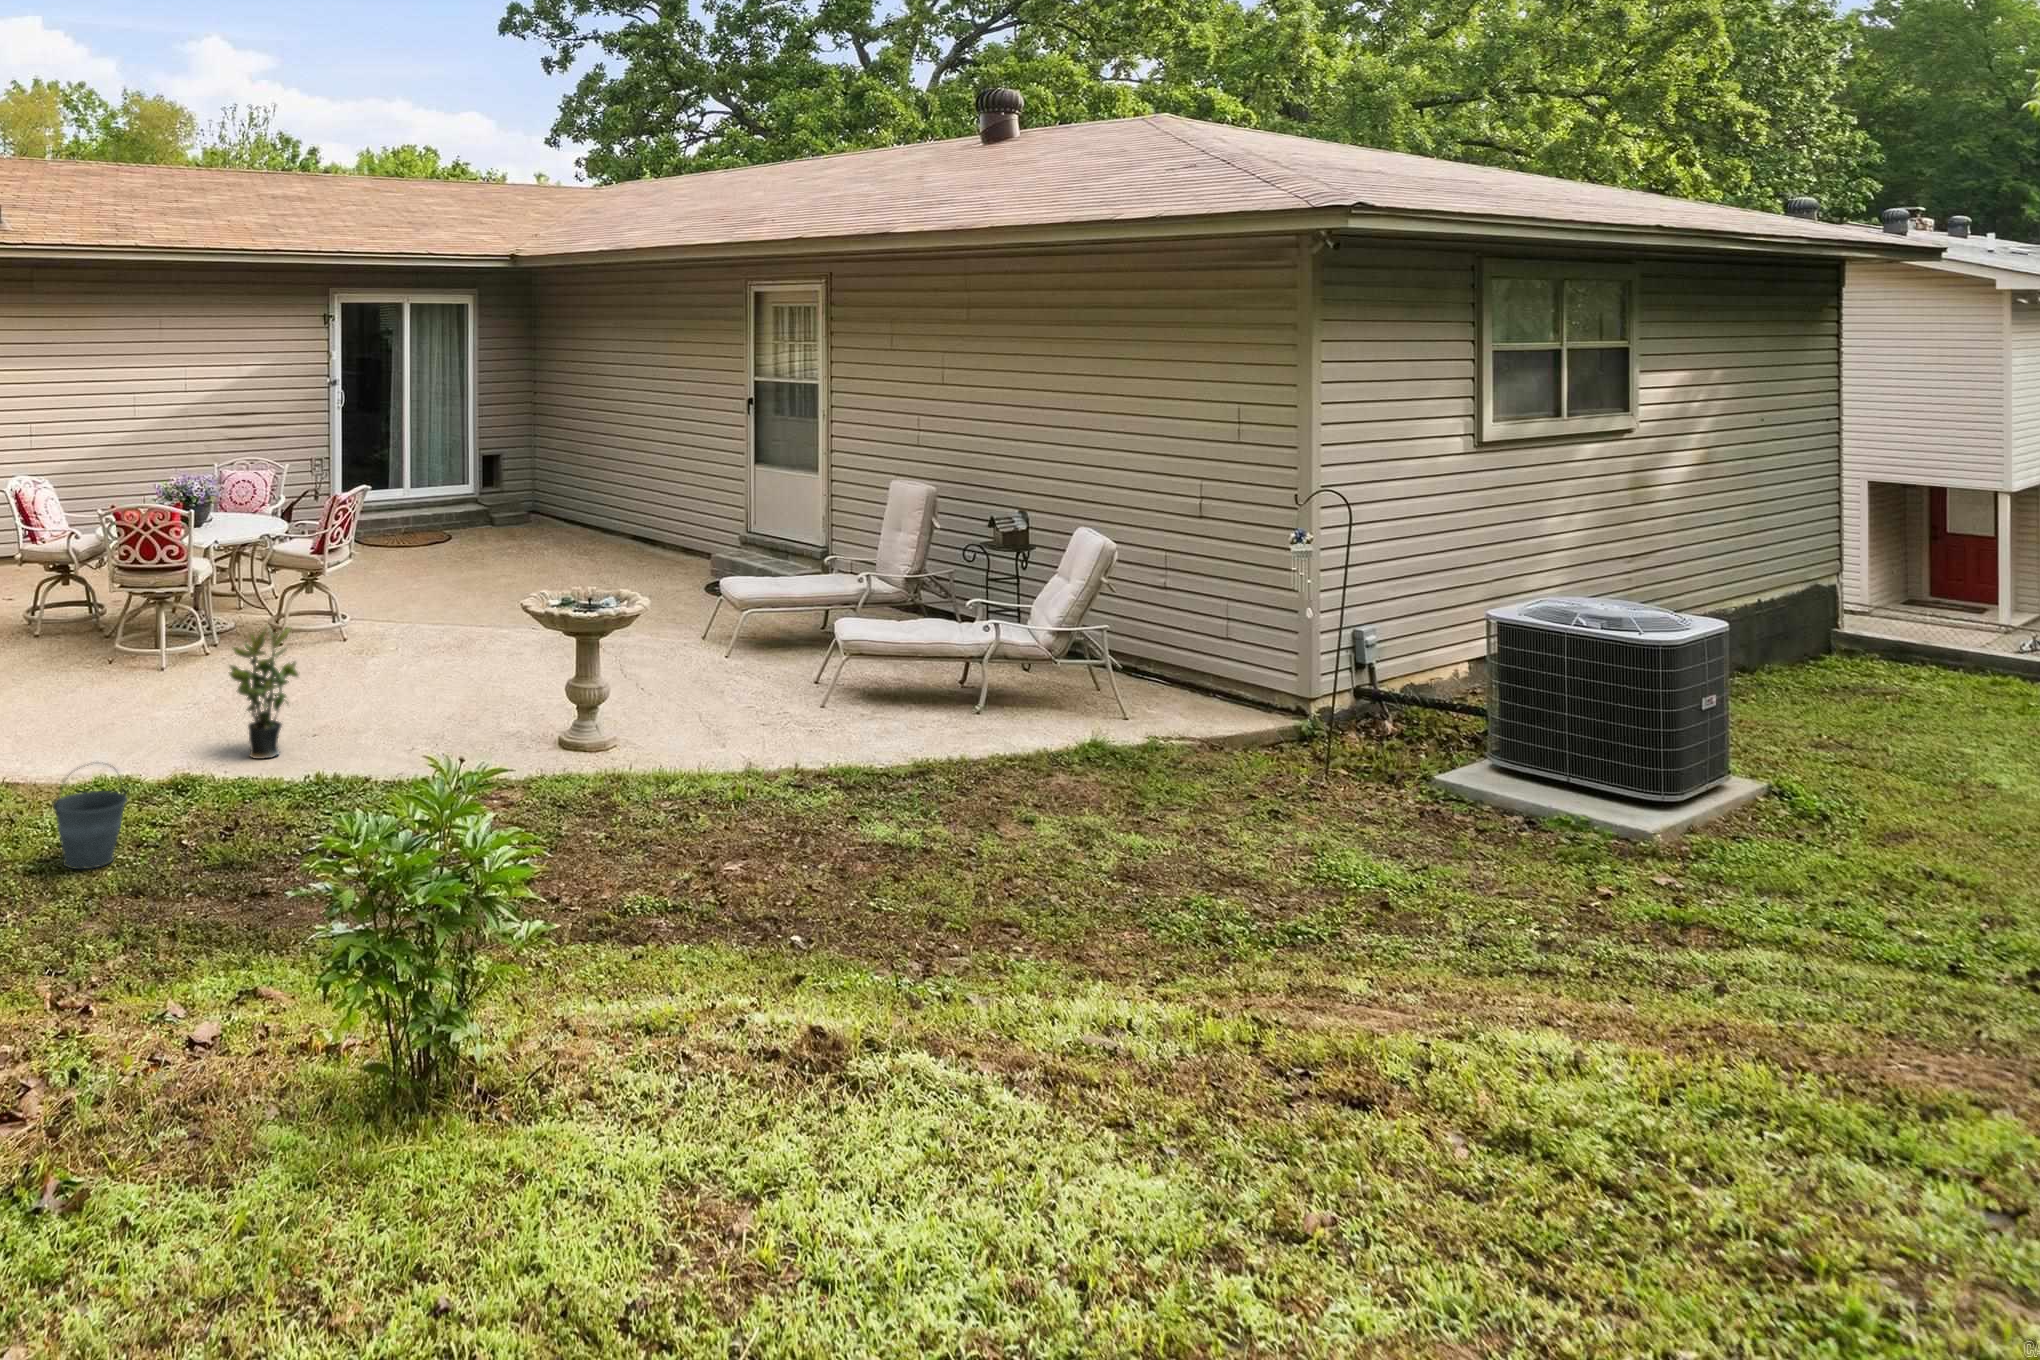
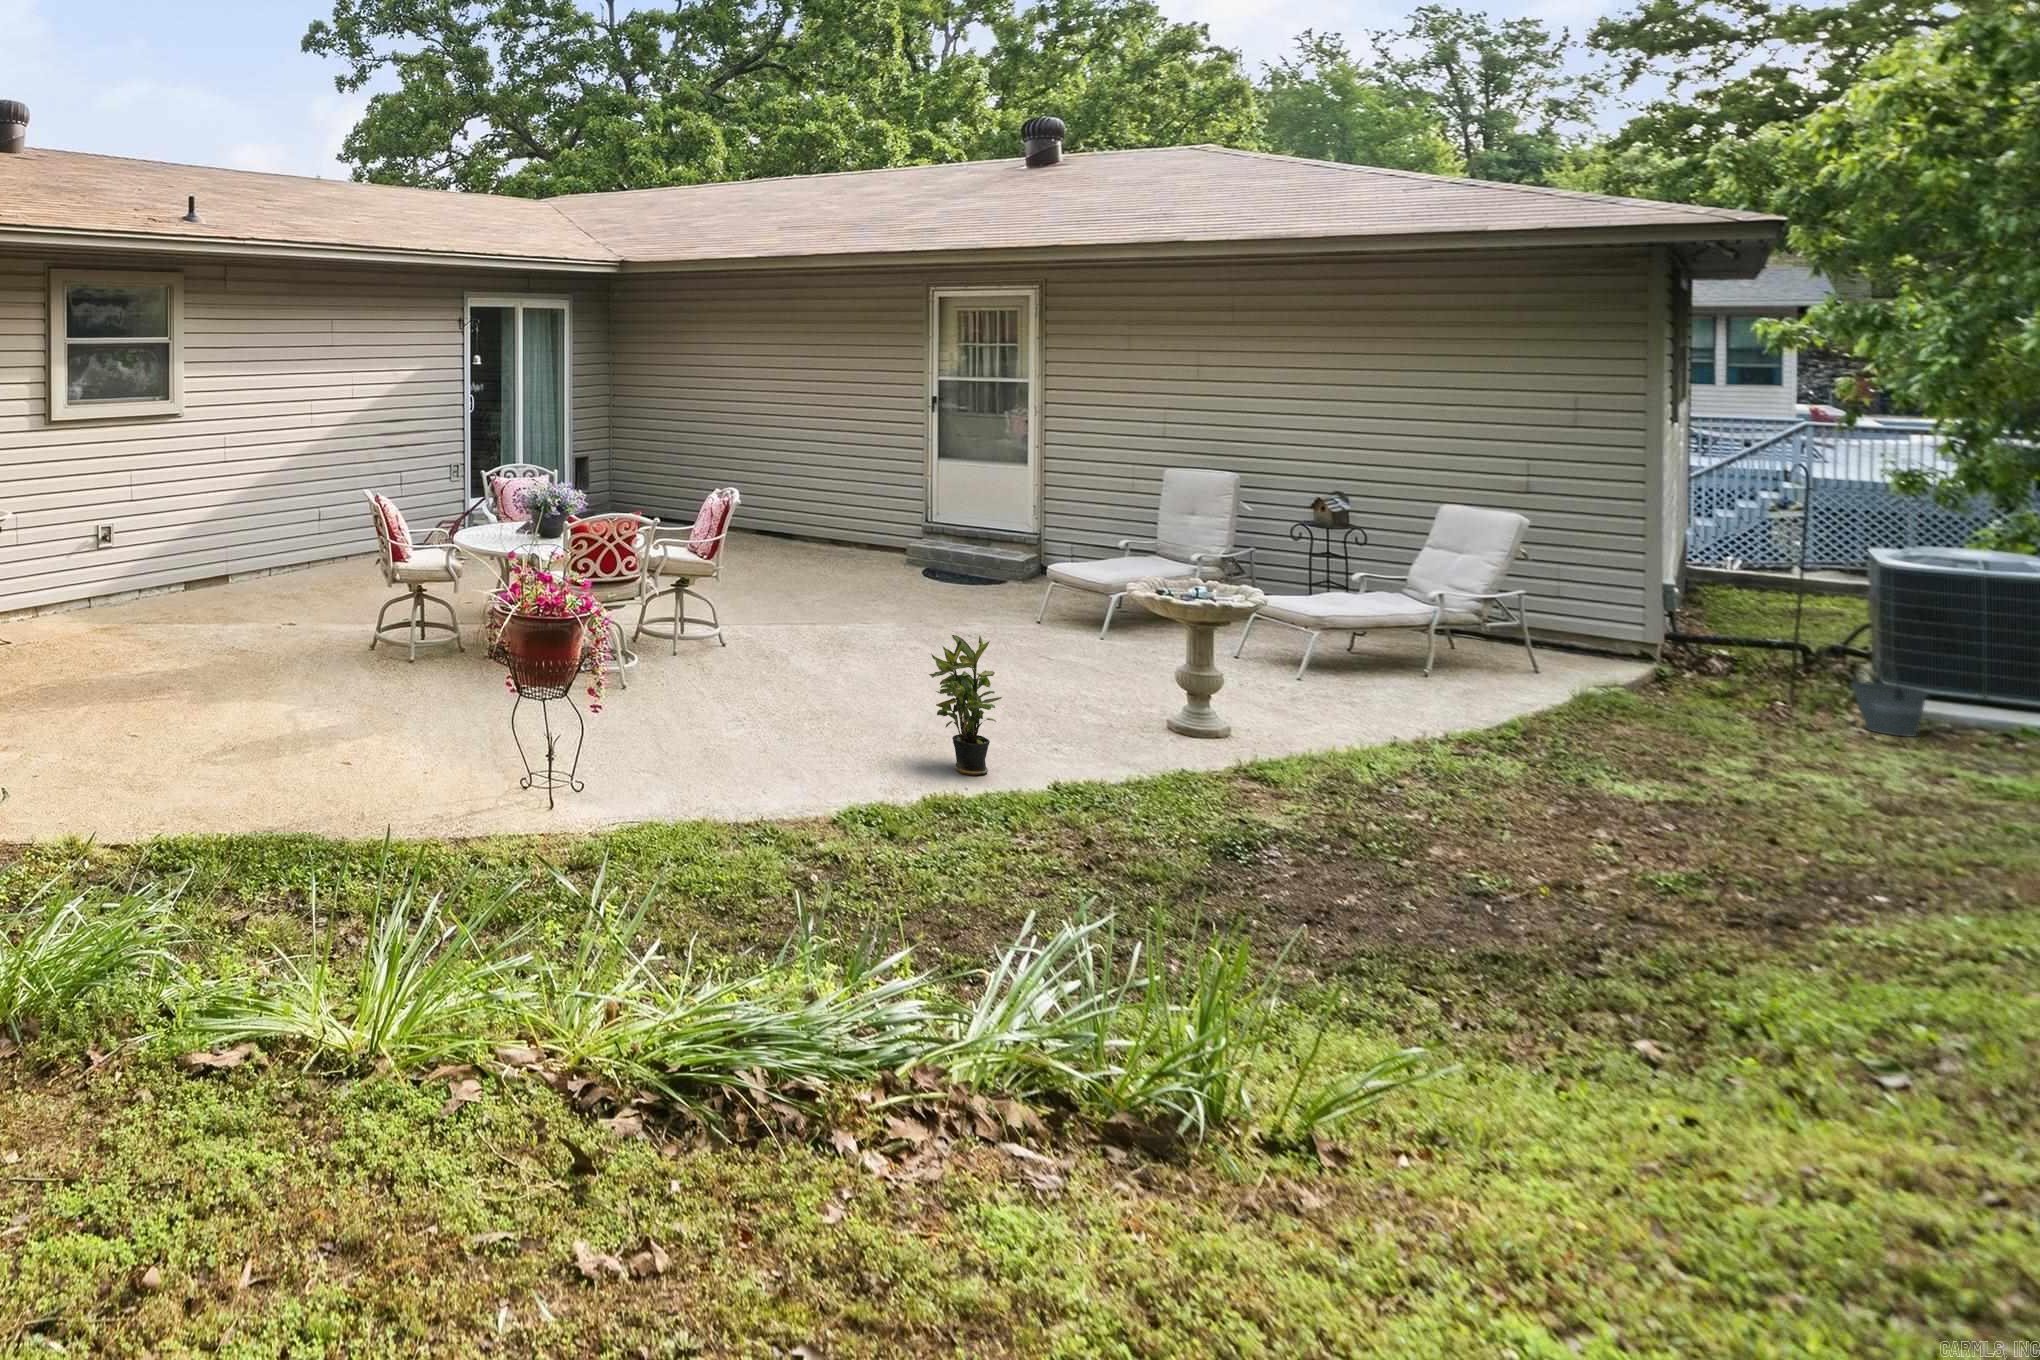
bucket: present [52,762,127,869] -> present [1852,669,1927,737]

